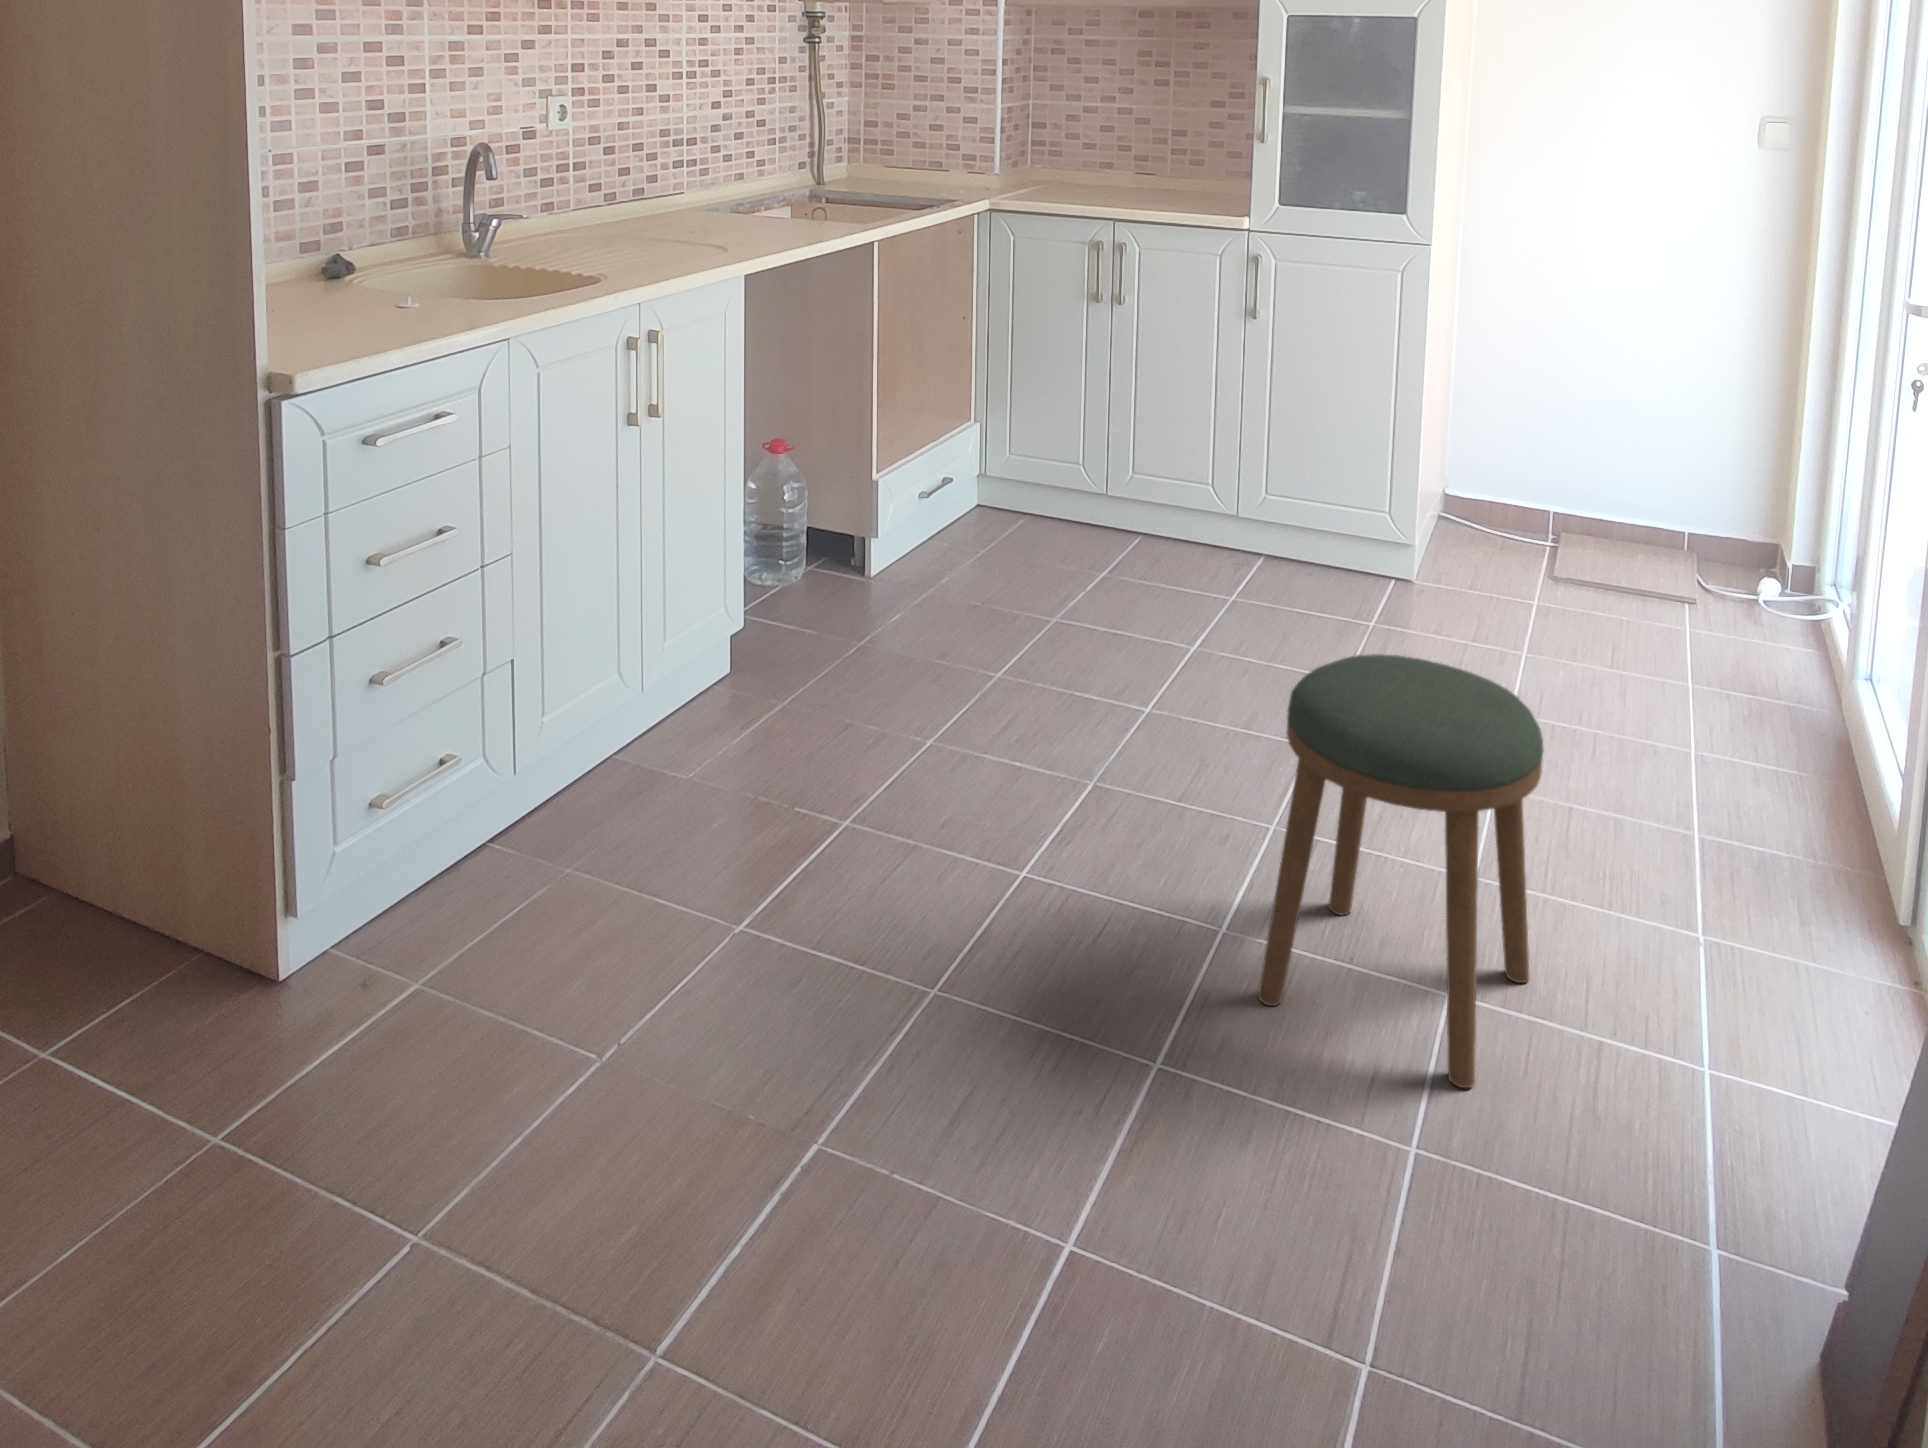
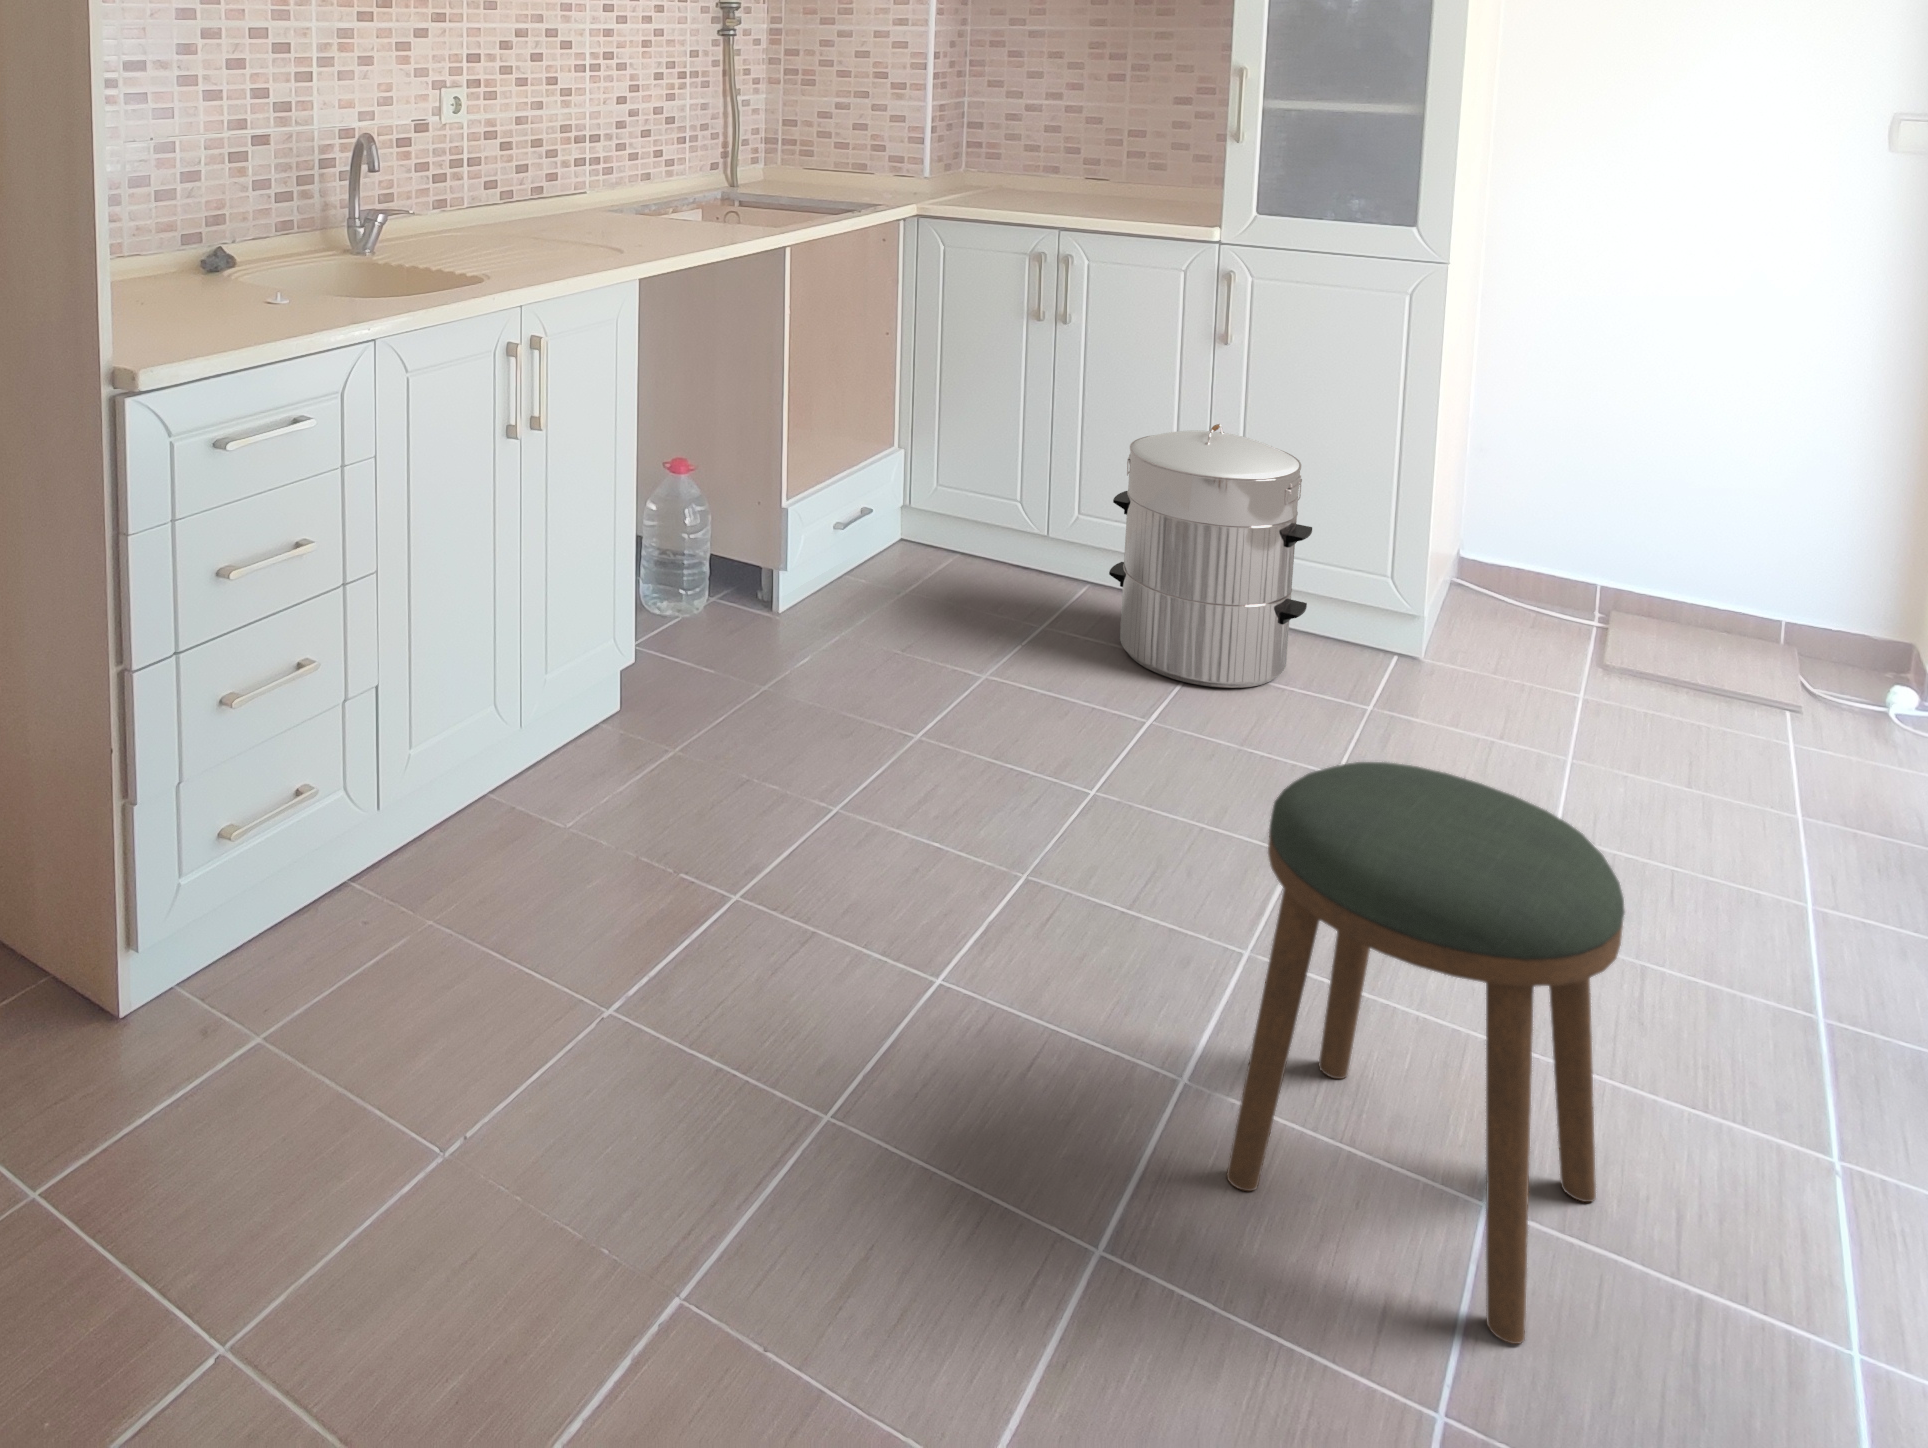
waste bin: none [1161,389,1327,616] -> present [1109,424,1312,688]

